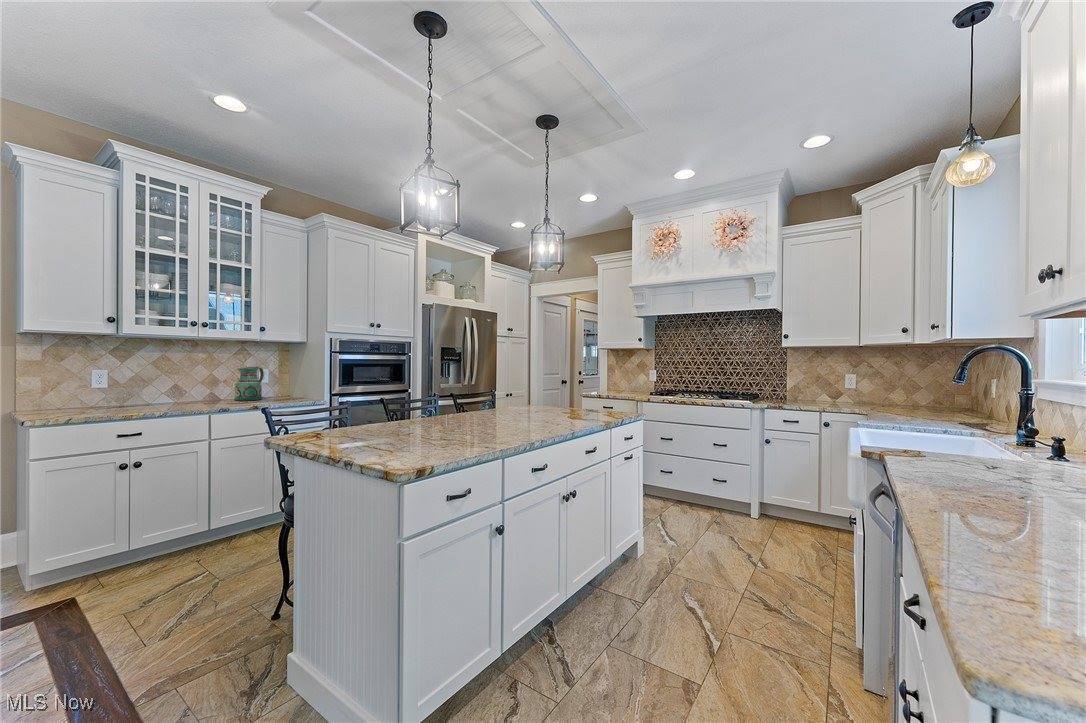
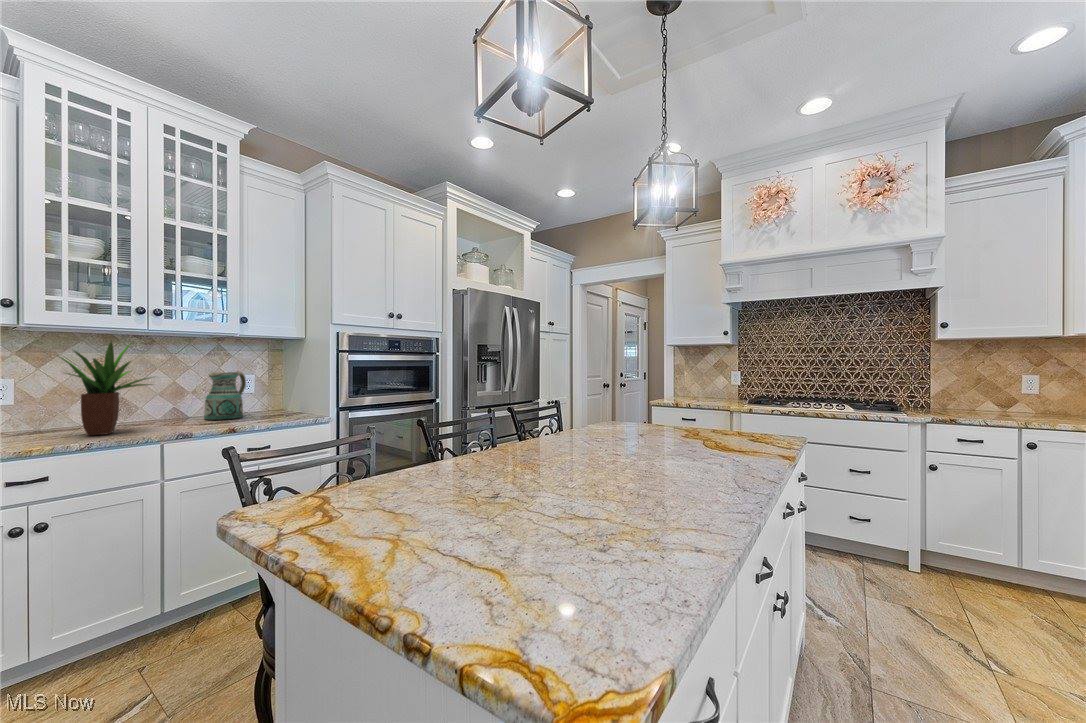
potted plant: none [139,345,206,408] -> present [59,342,153,436]

